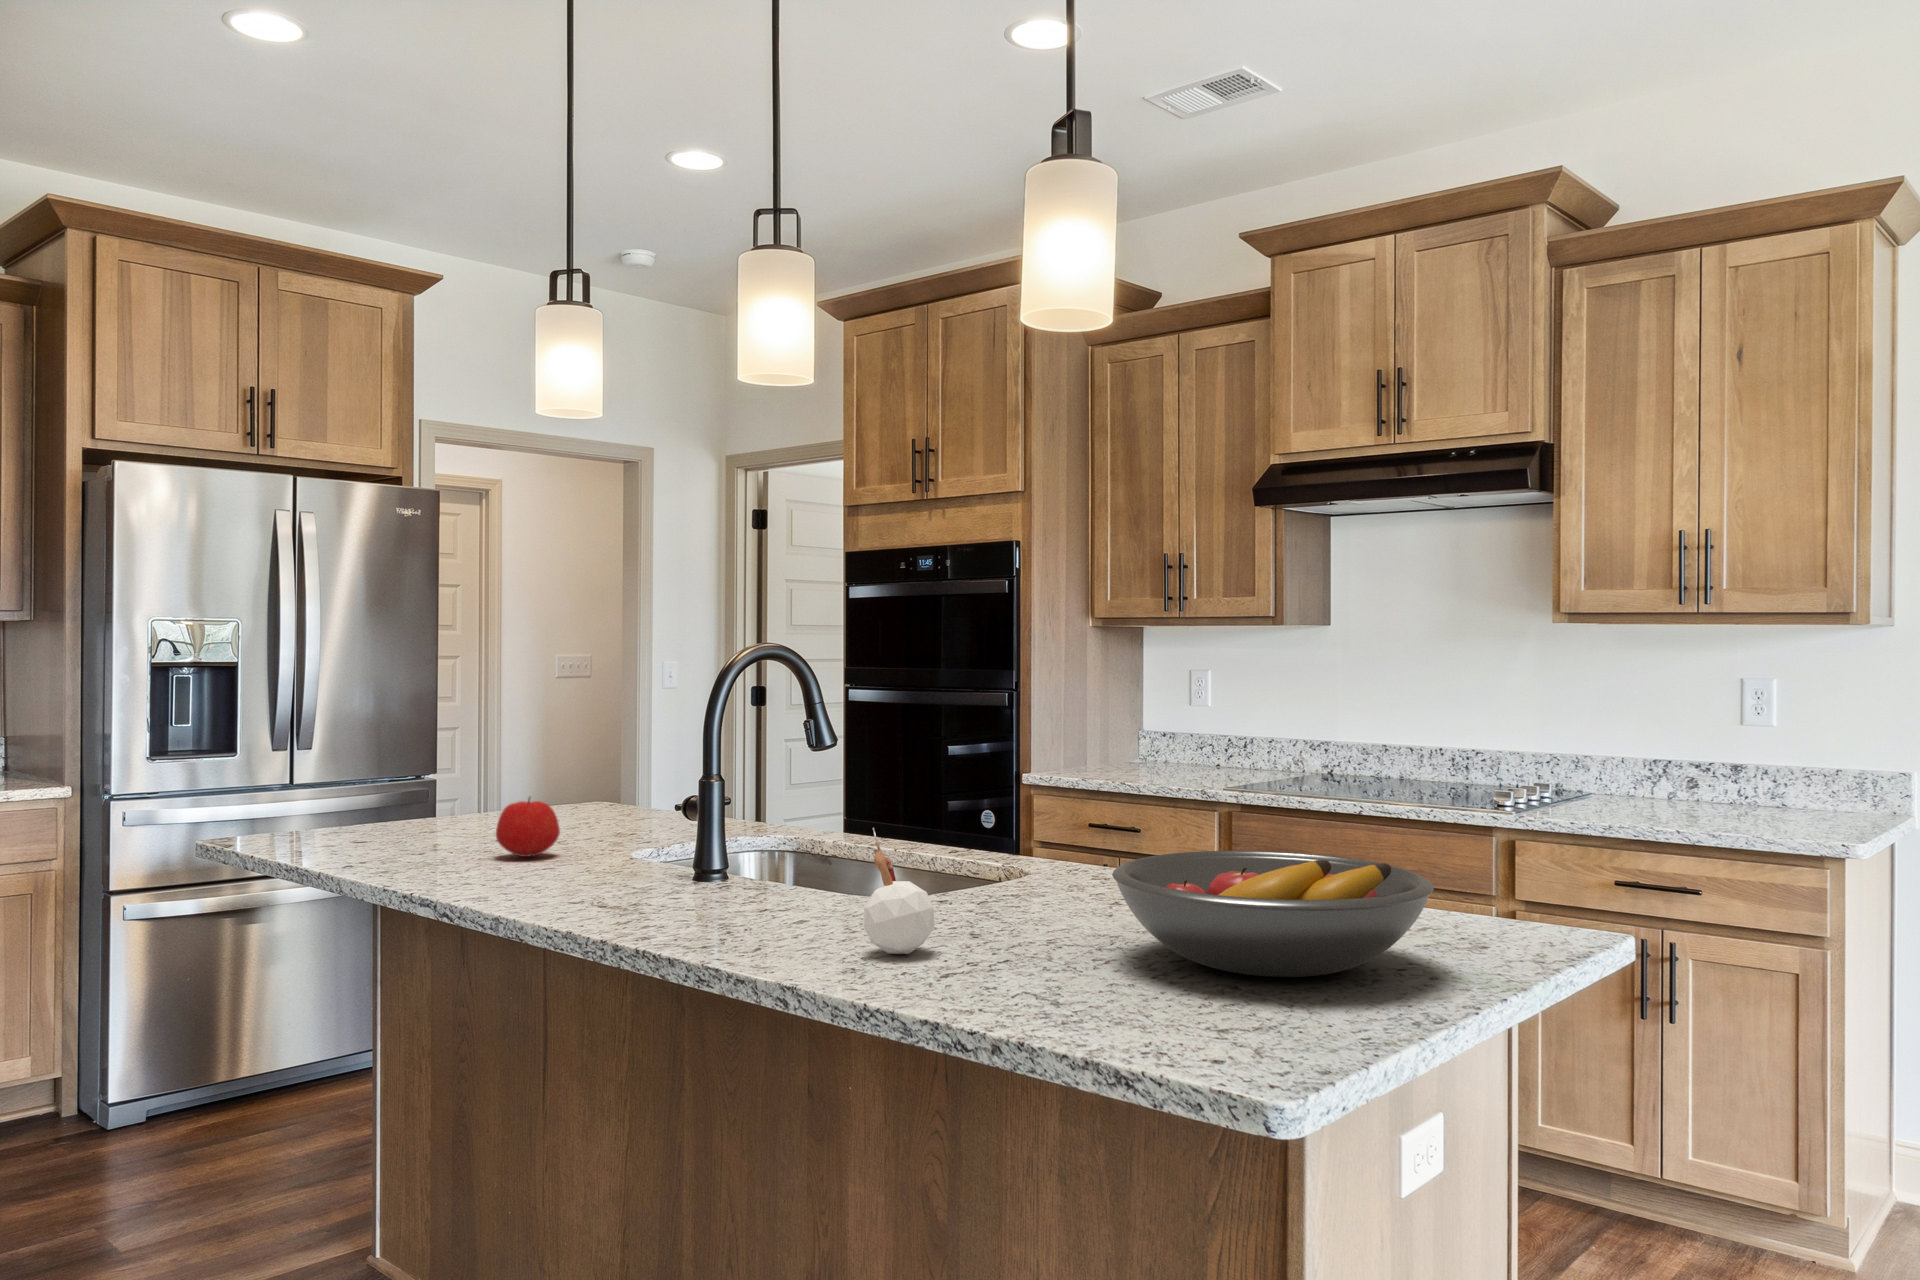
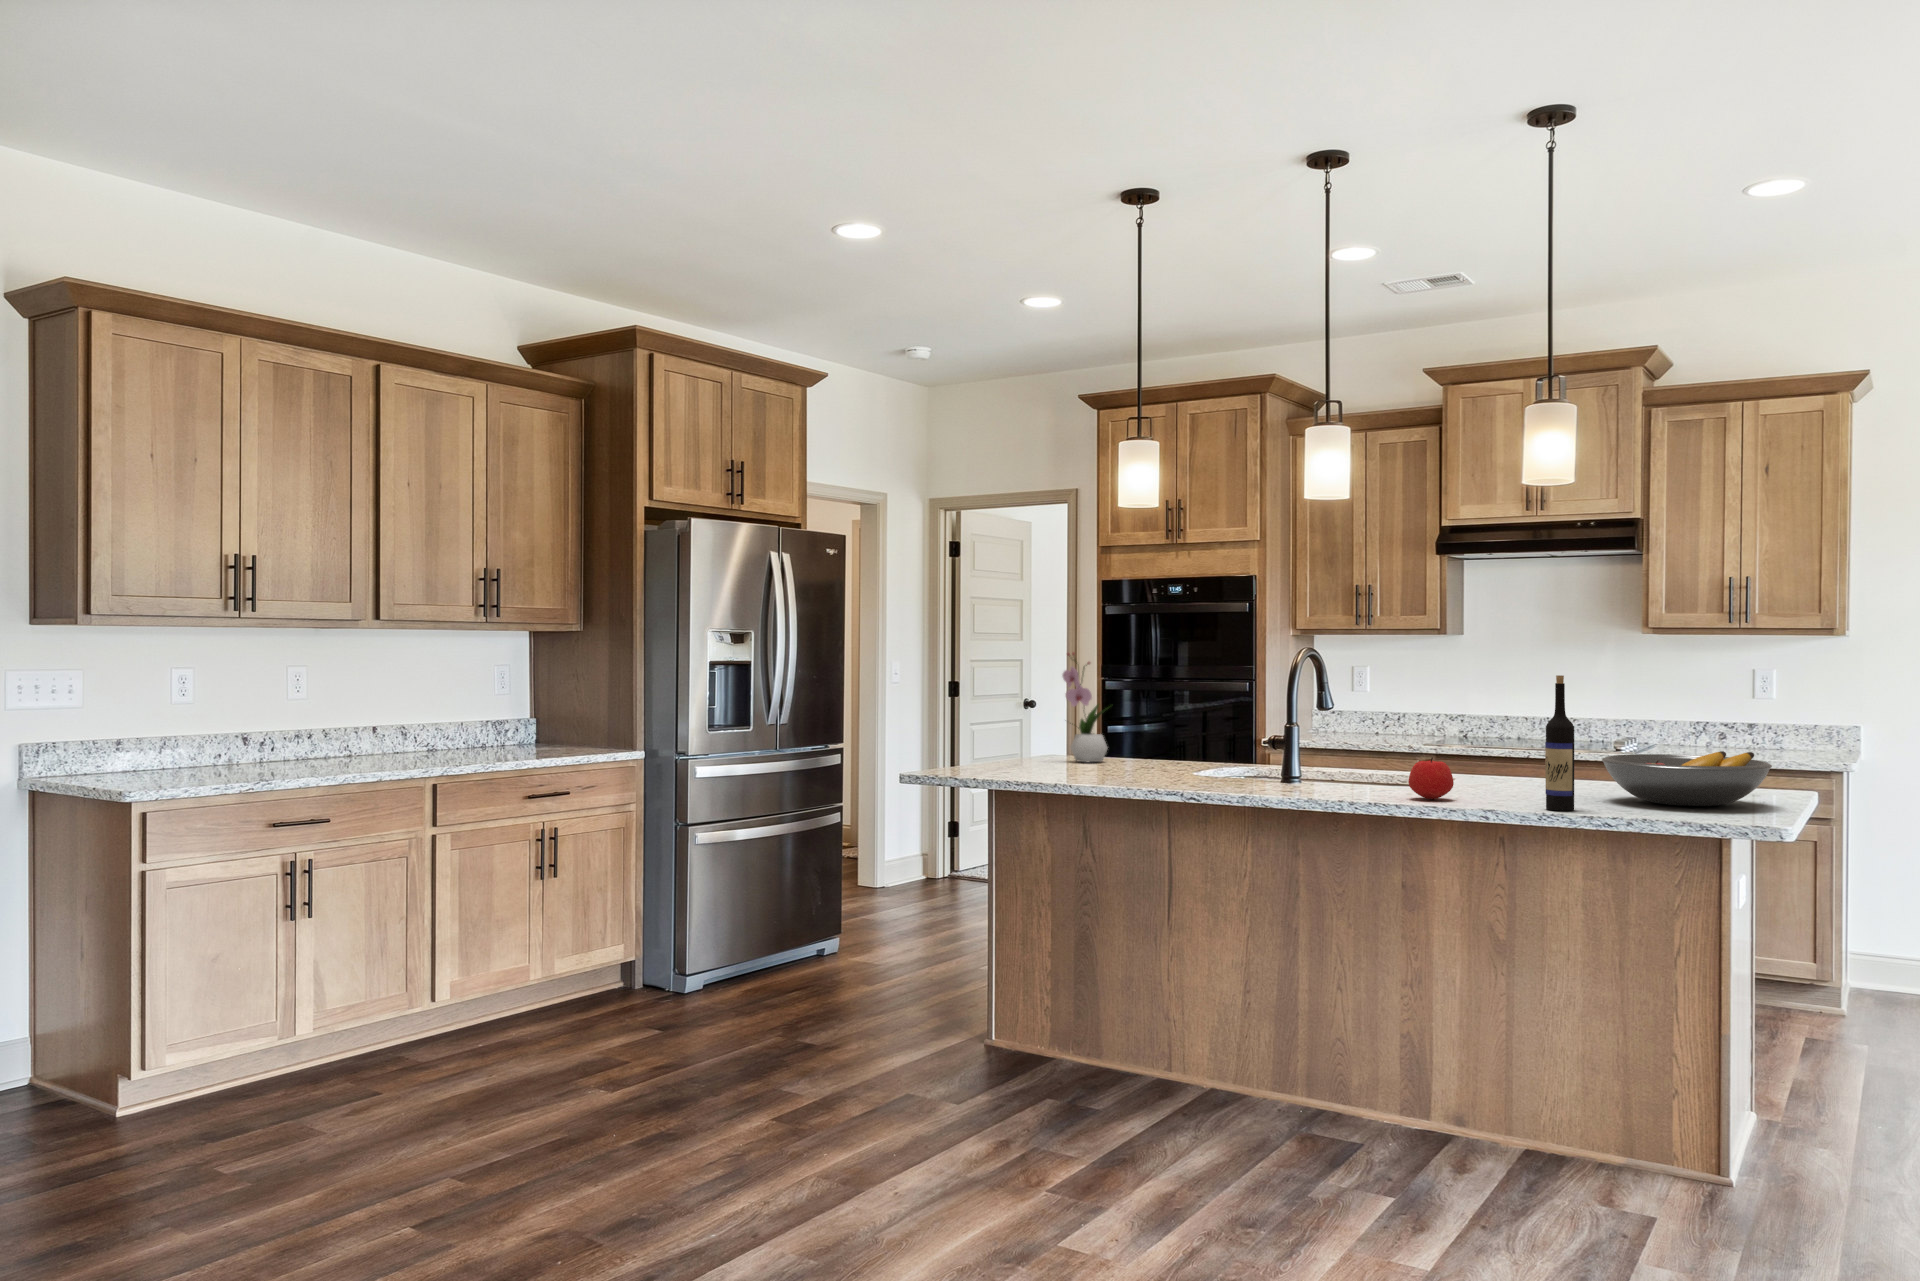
flower arrangement: none [548,647,621,818] -> present [1062,652,1108,762]
wine bottle: none [928,694,984,983] -> present [1545,675,1574,811]
apple: present [496,798,560,857] -> present [1408,757,1454,799]
candle: present [864,828,934,954] -> none [1486,743,1525,804]

